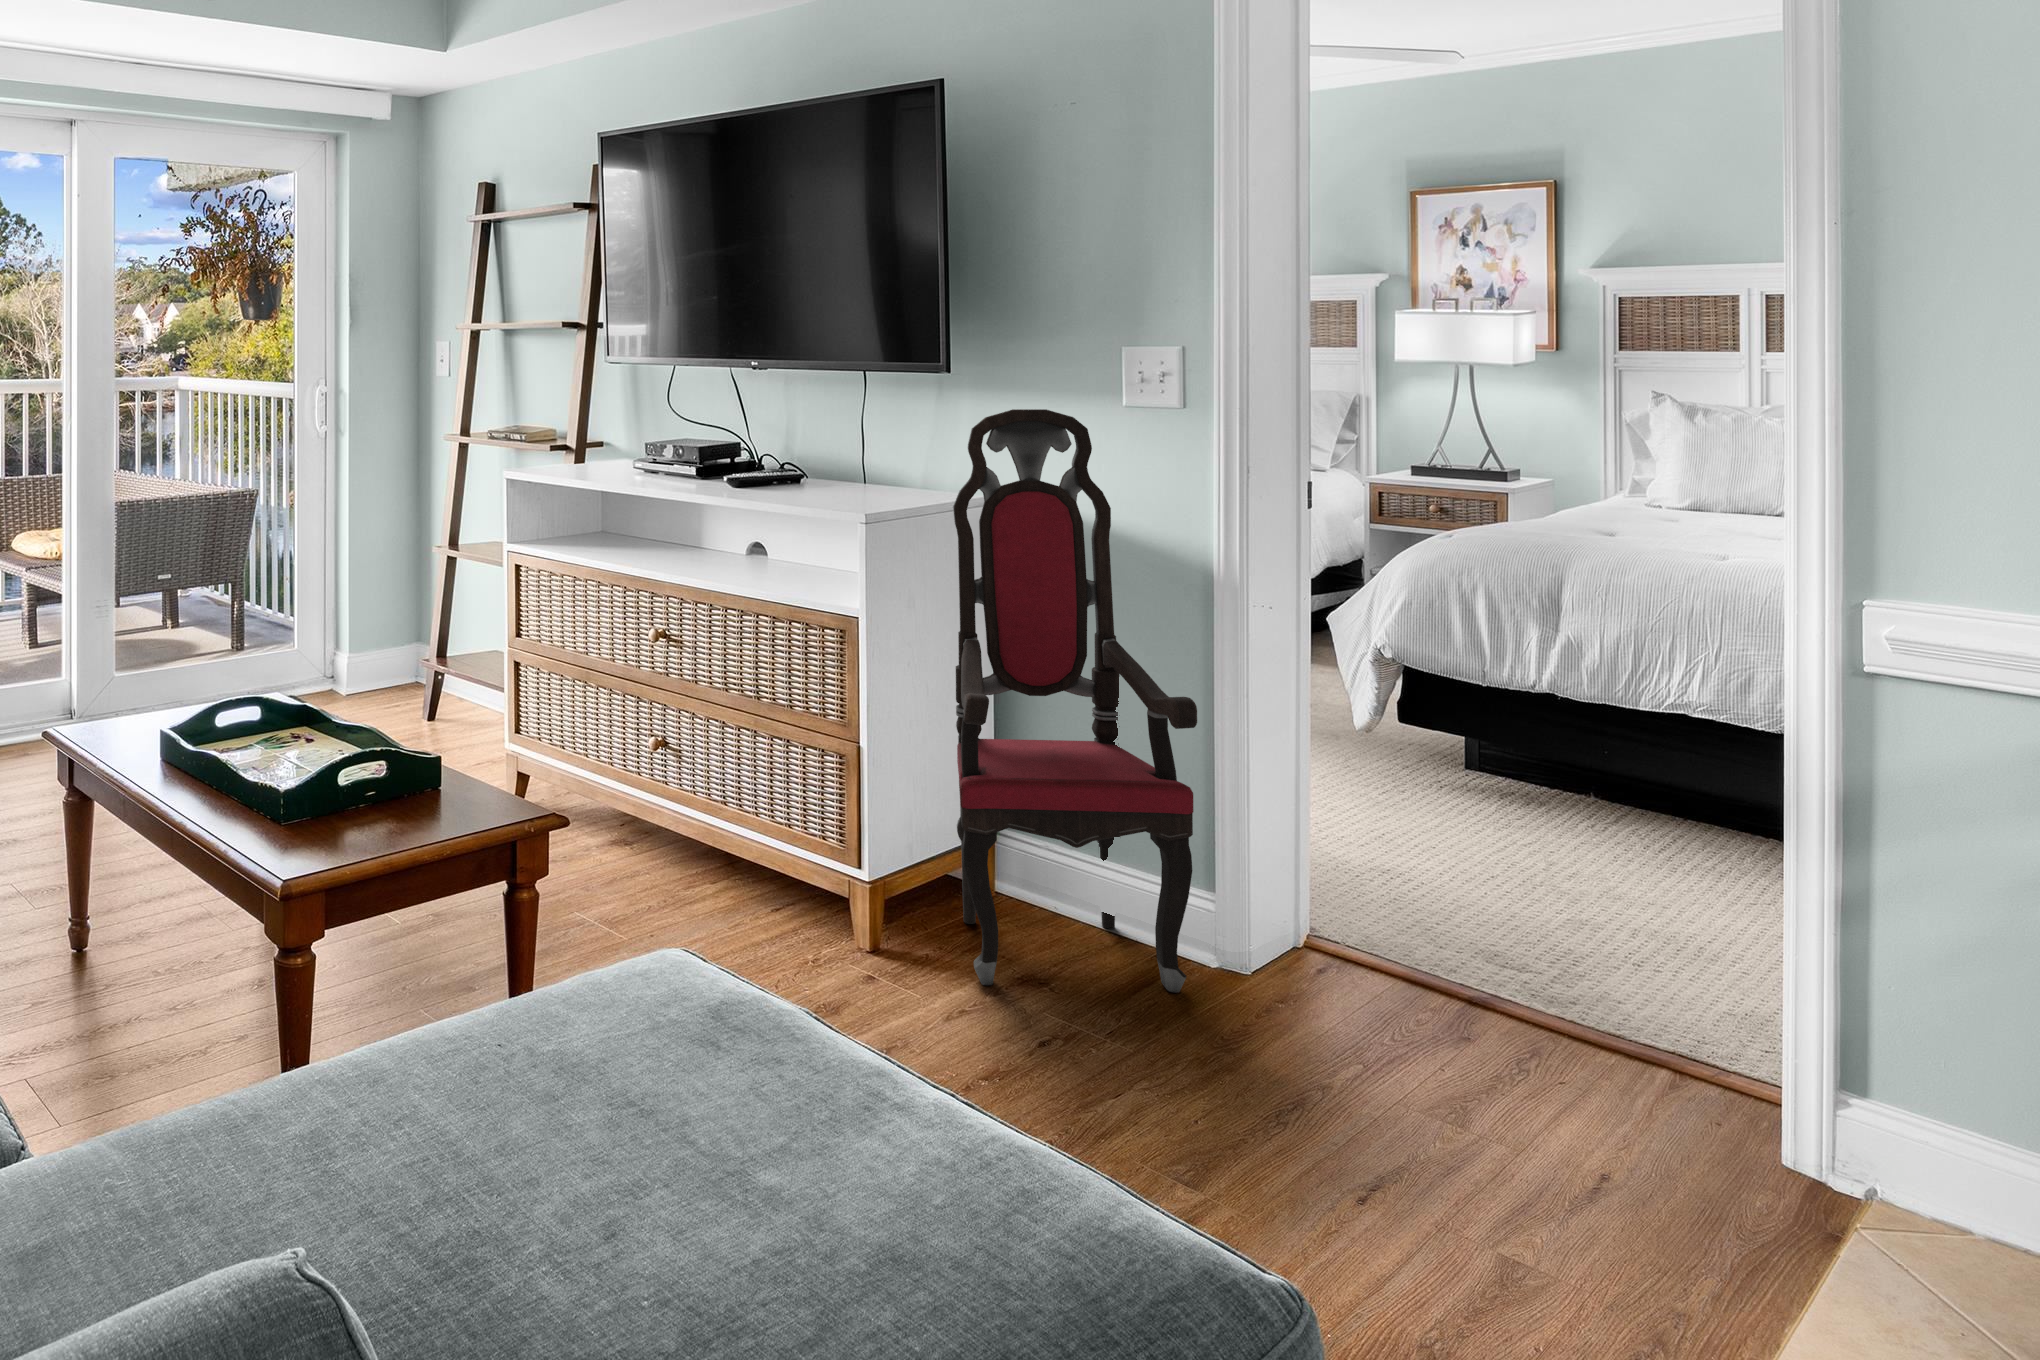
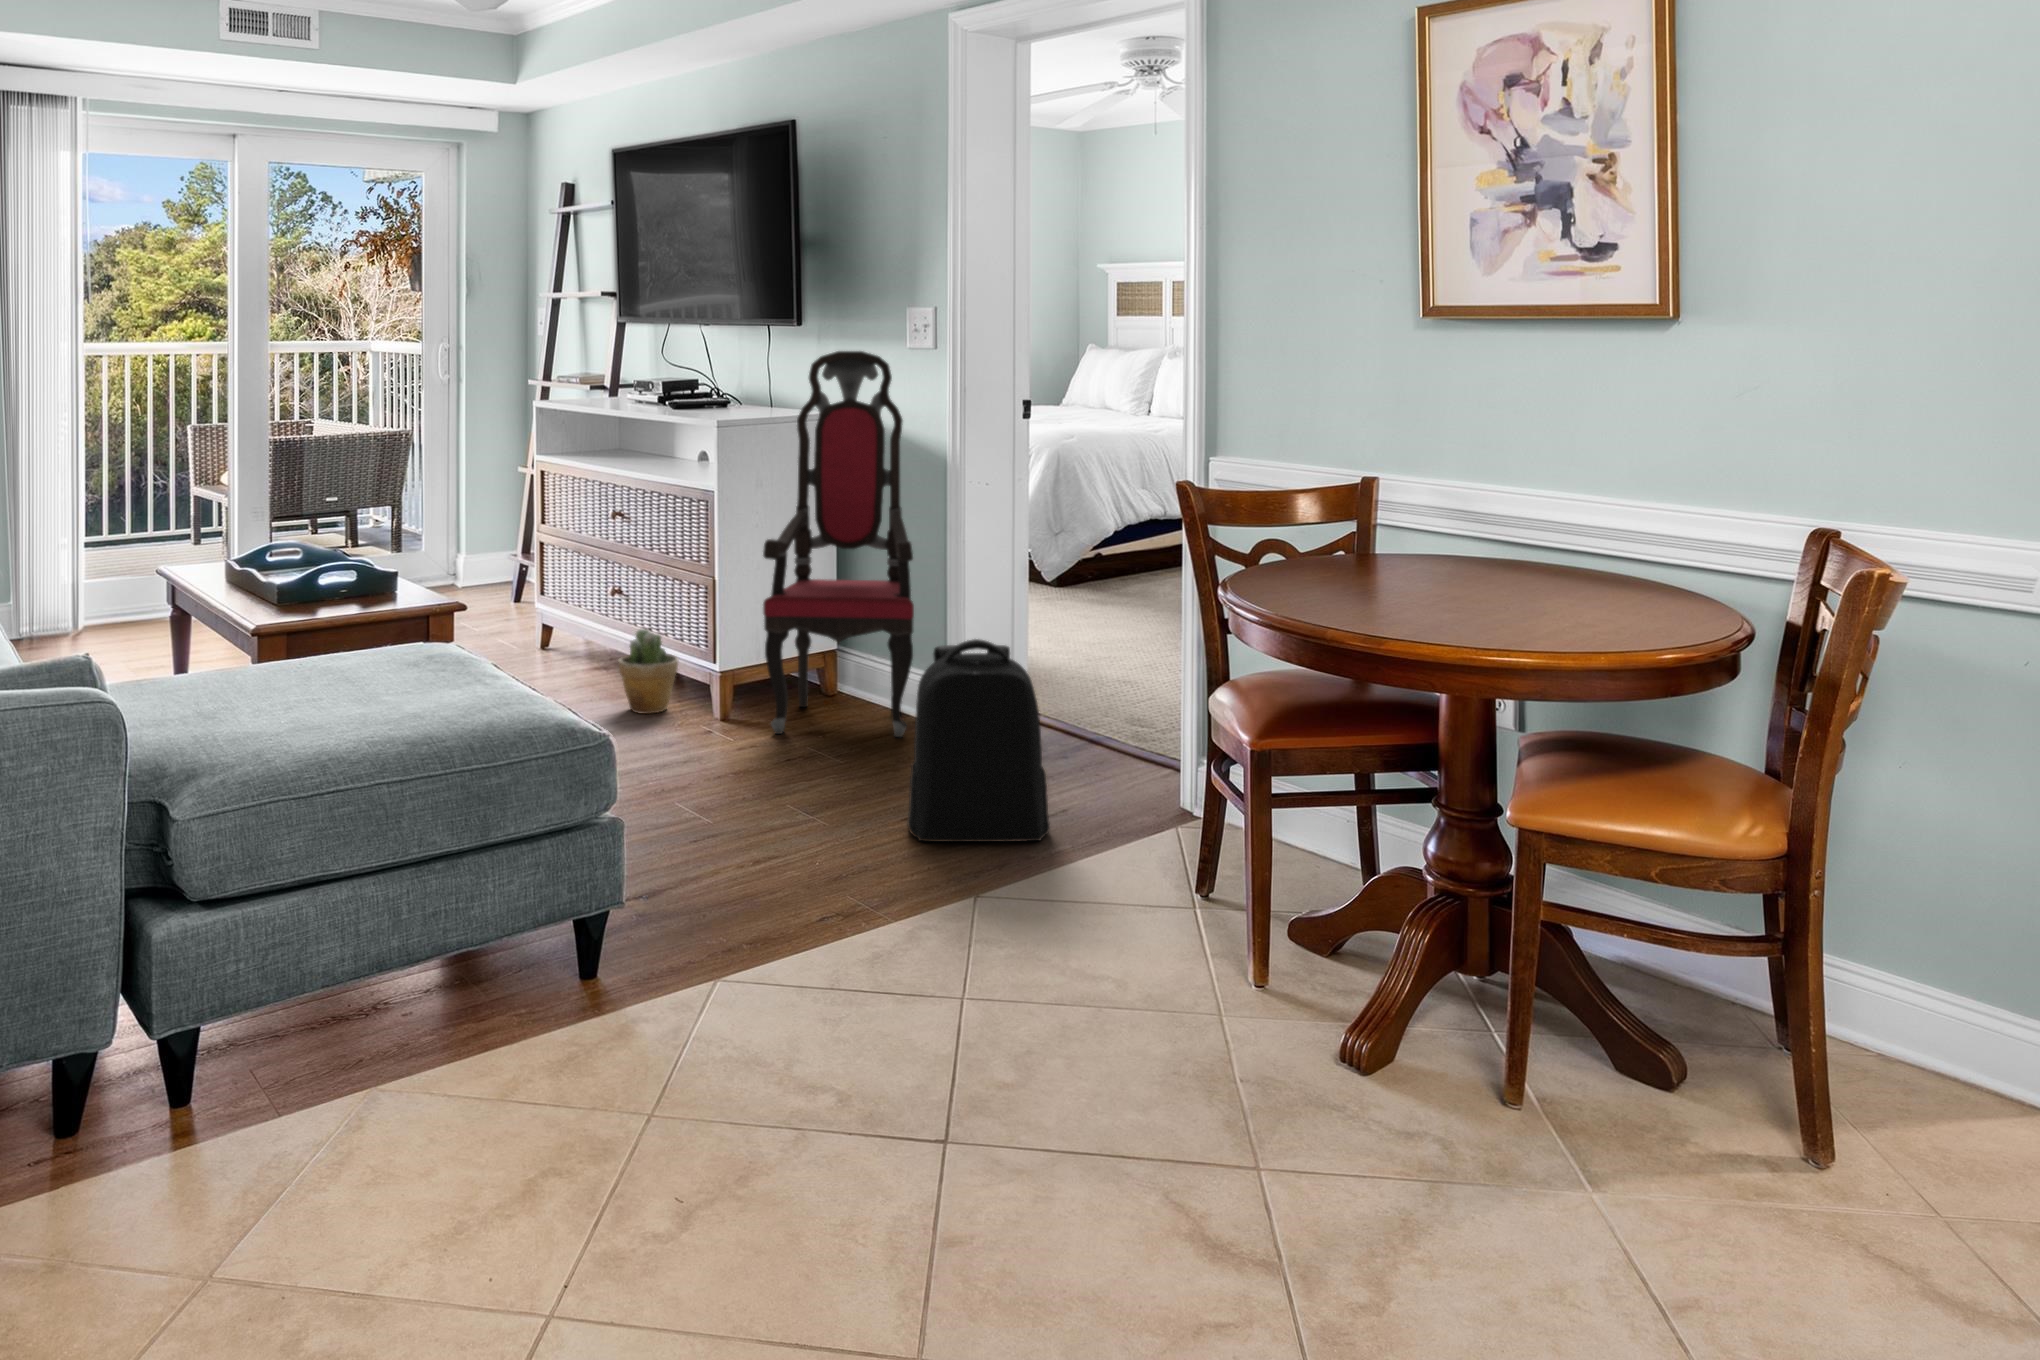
potted plant: none [708,811,796,940] -> present [618,629,678,714]
backpack: none [1403,913,1696,1275] -> present [907,639,1050,842]

